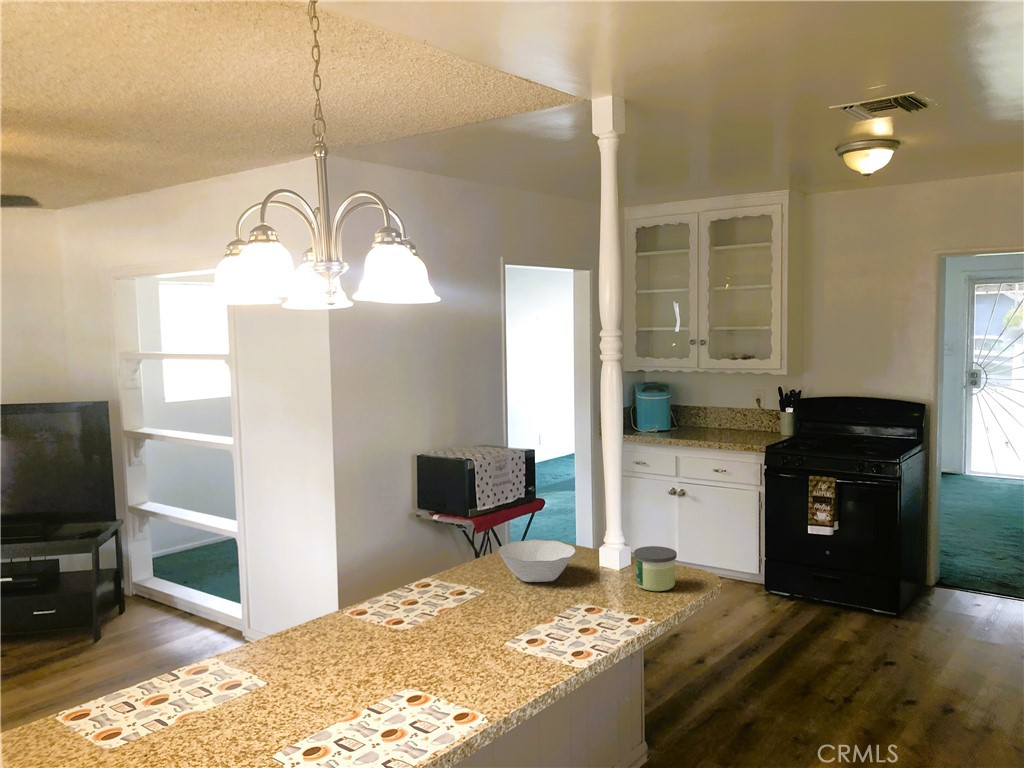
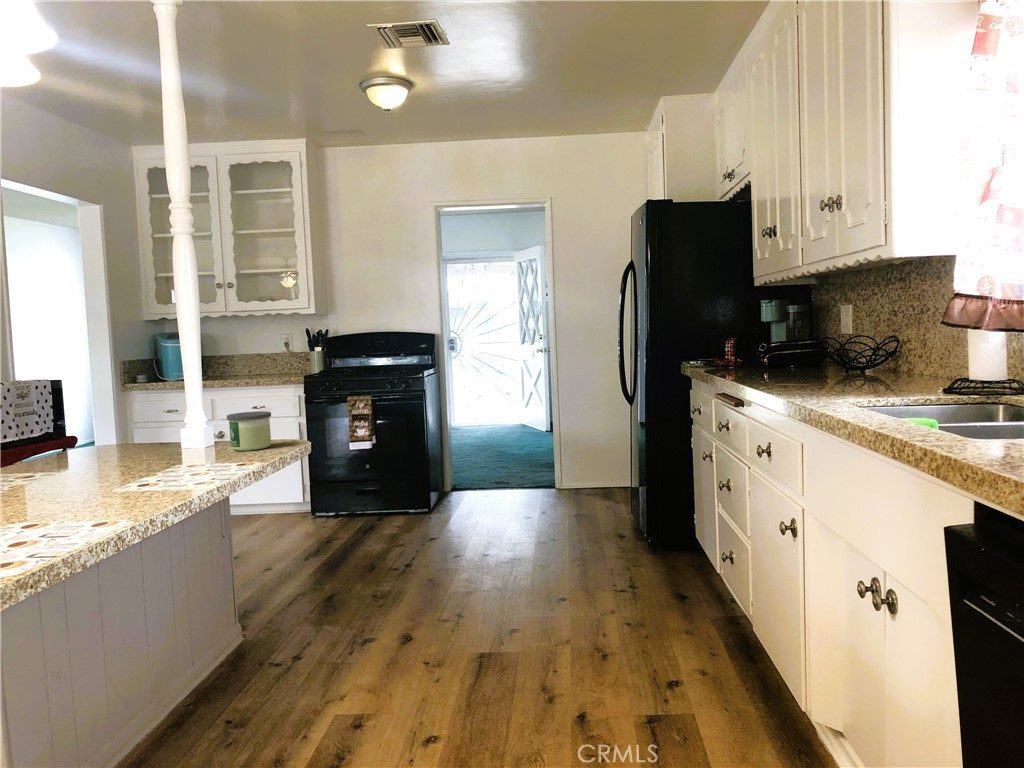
bowl: present [499,539,576,582] -> none [63,426,159,464]

